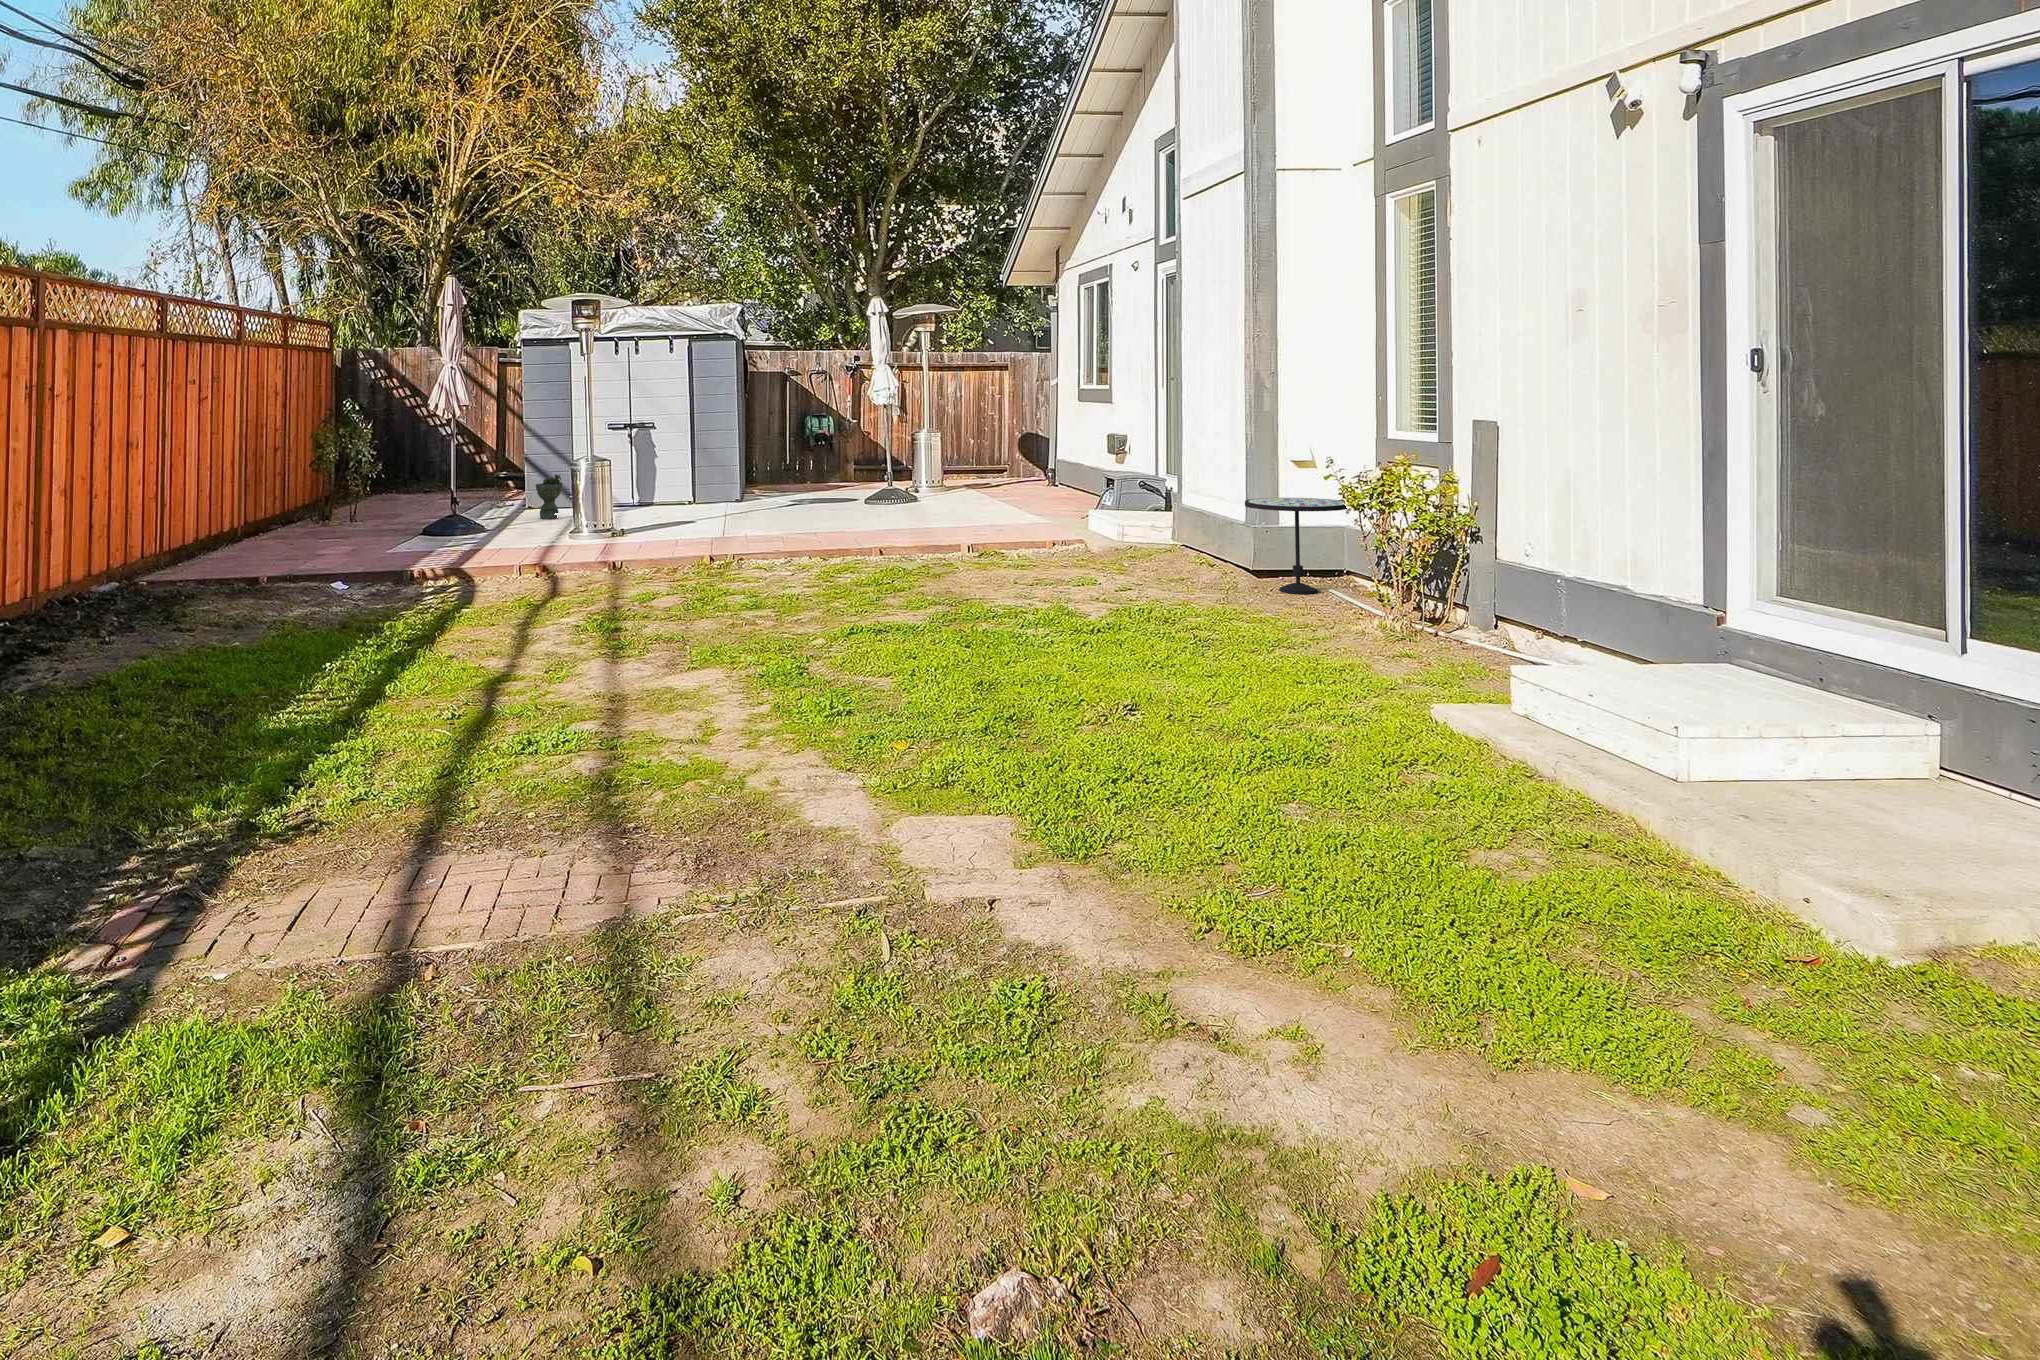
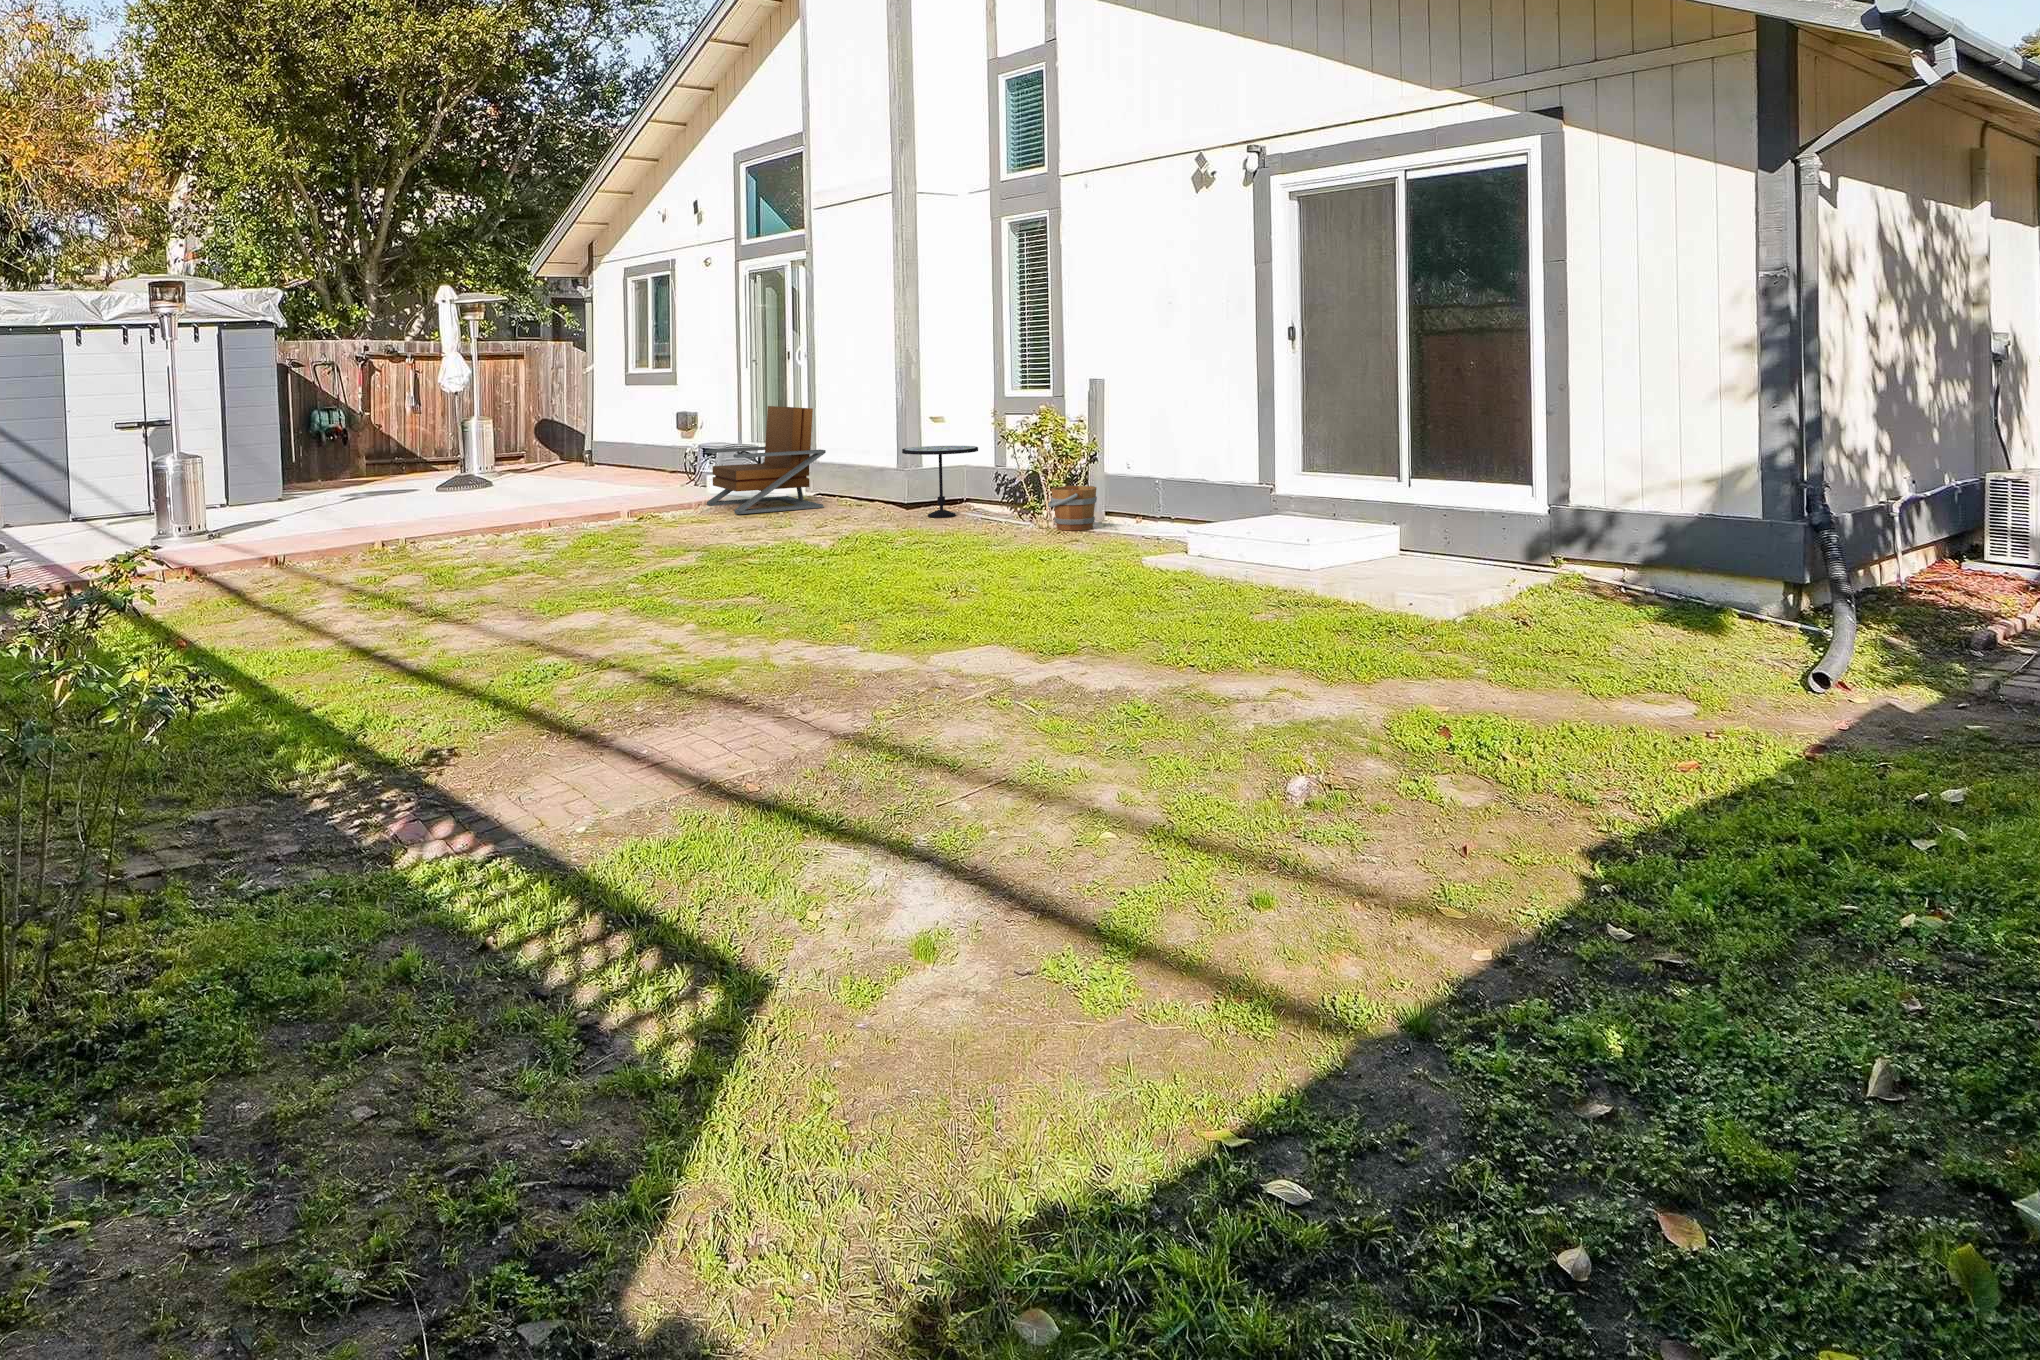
lounge chair: none [1065,435,1183,563] -> present [706,406,826,514]
planter: present [535,475,562,519] -> none [33,481,70,532]
bucket: none [1405,570,1481,637] -> present [1048,486,1097,530]

